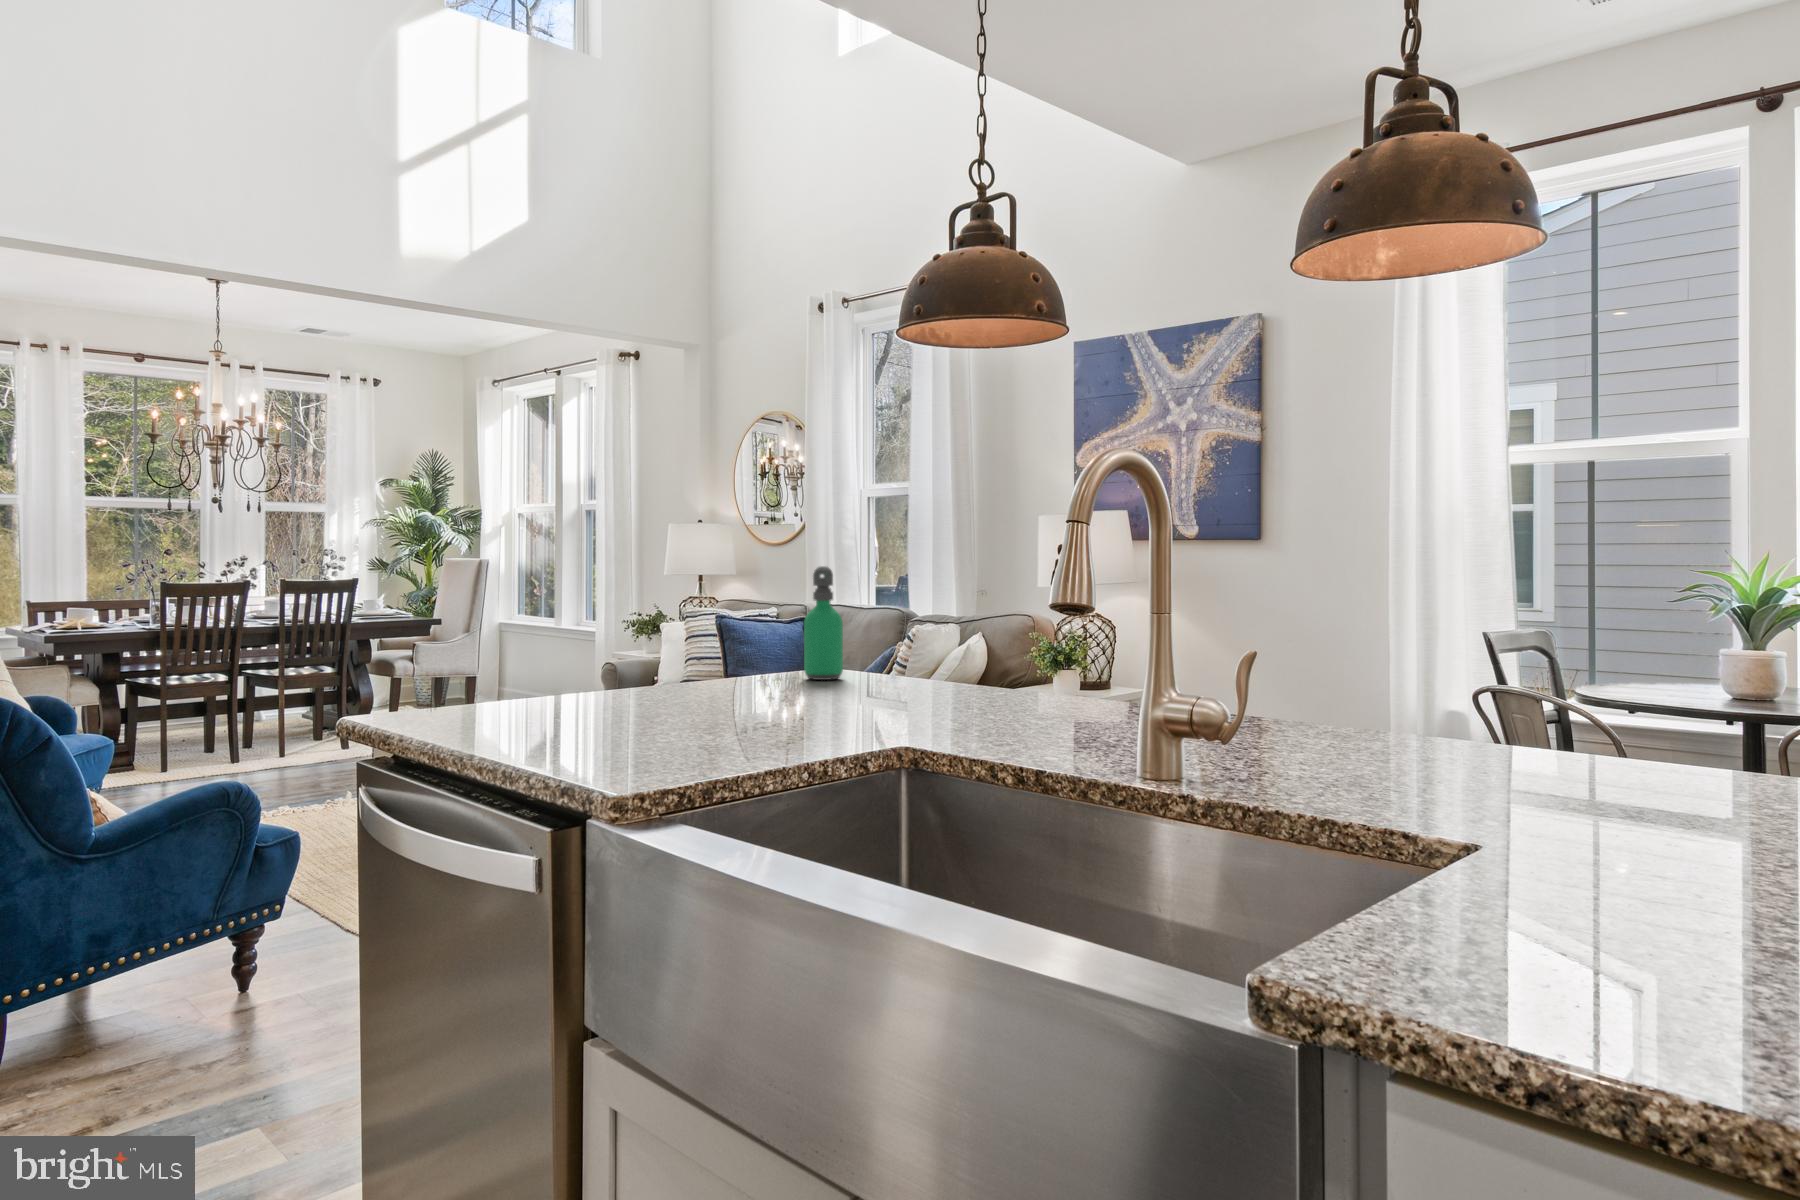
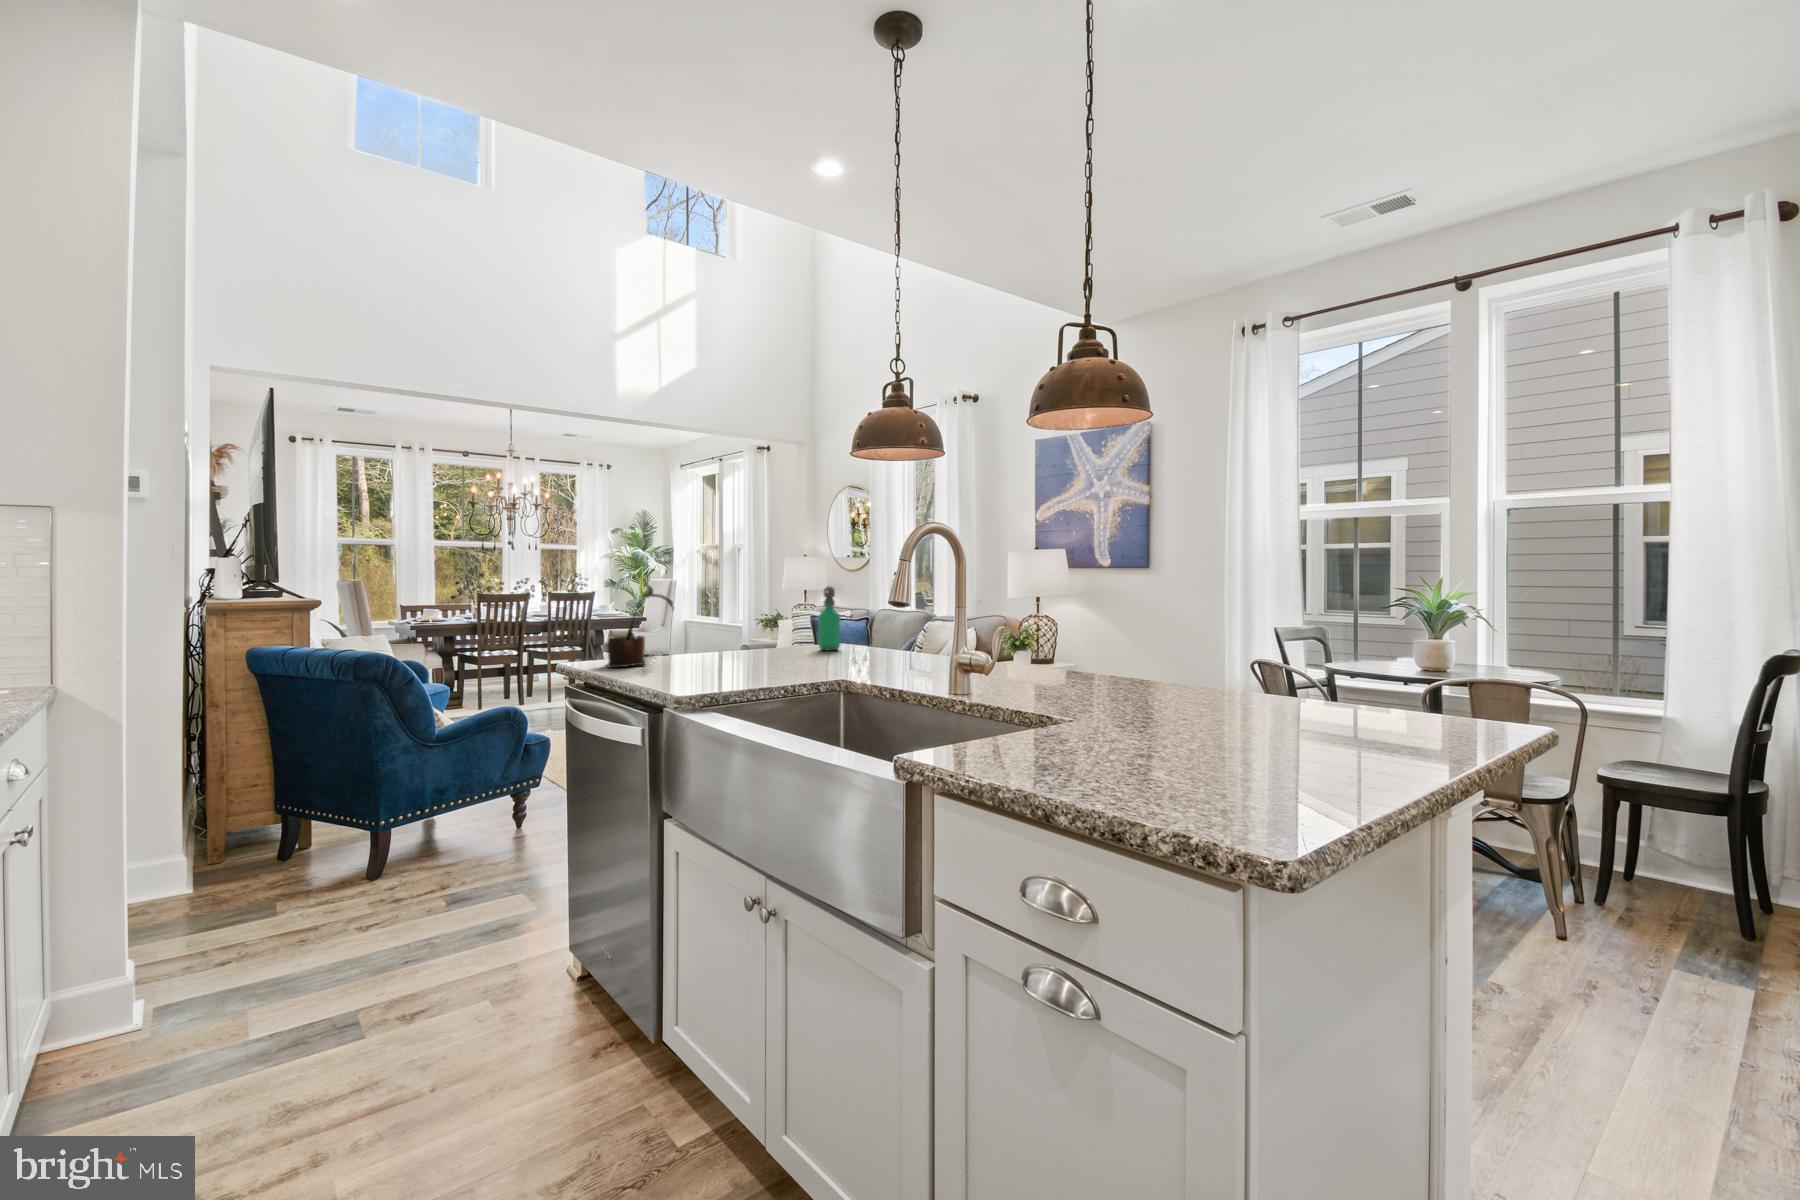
potted plant: none [426,550,557,723] -> present [608,581,673,667]

